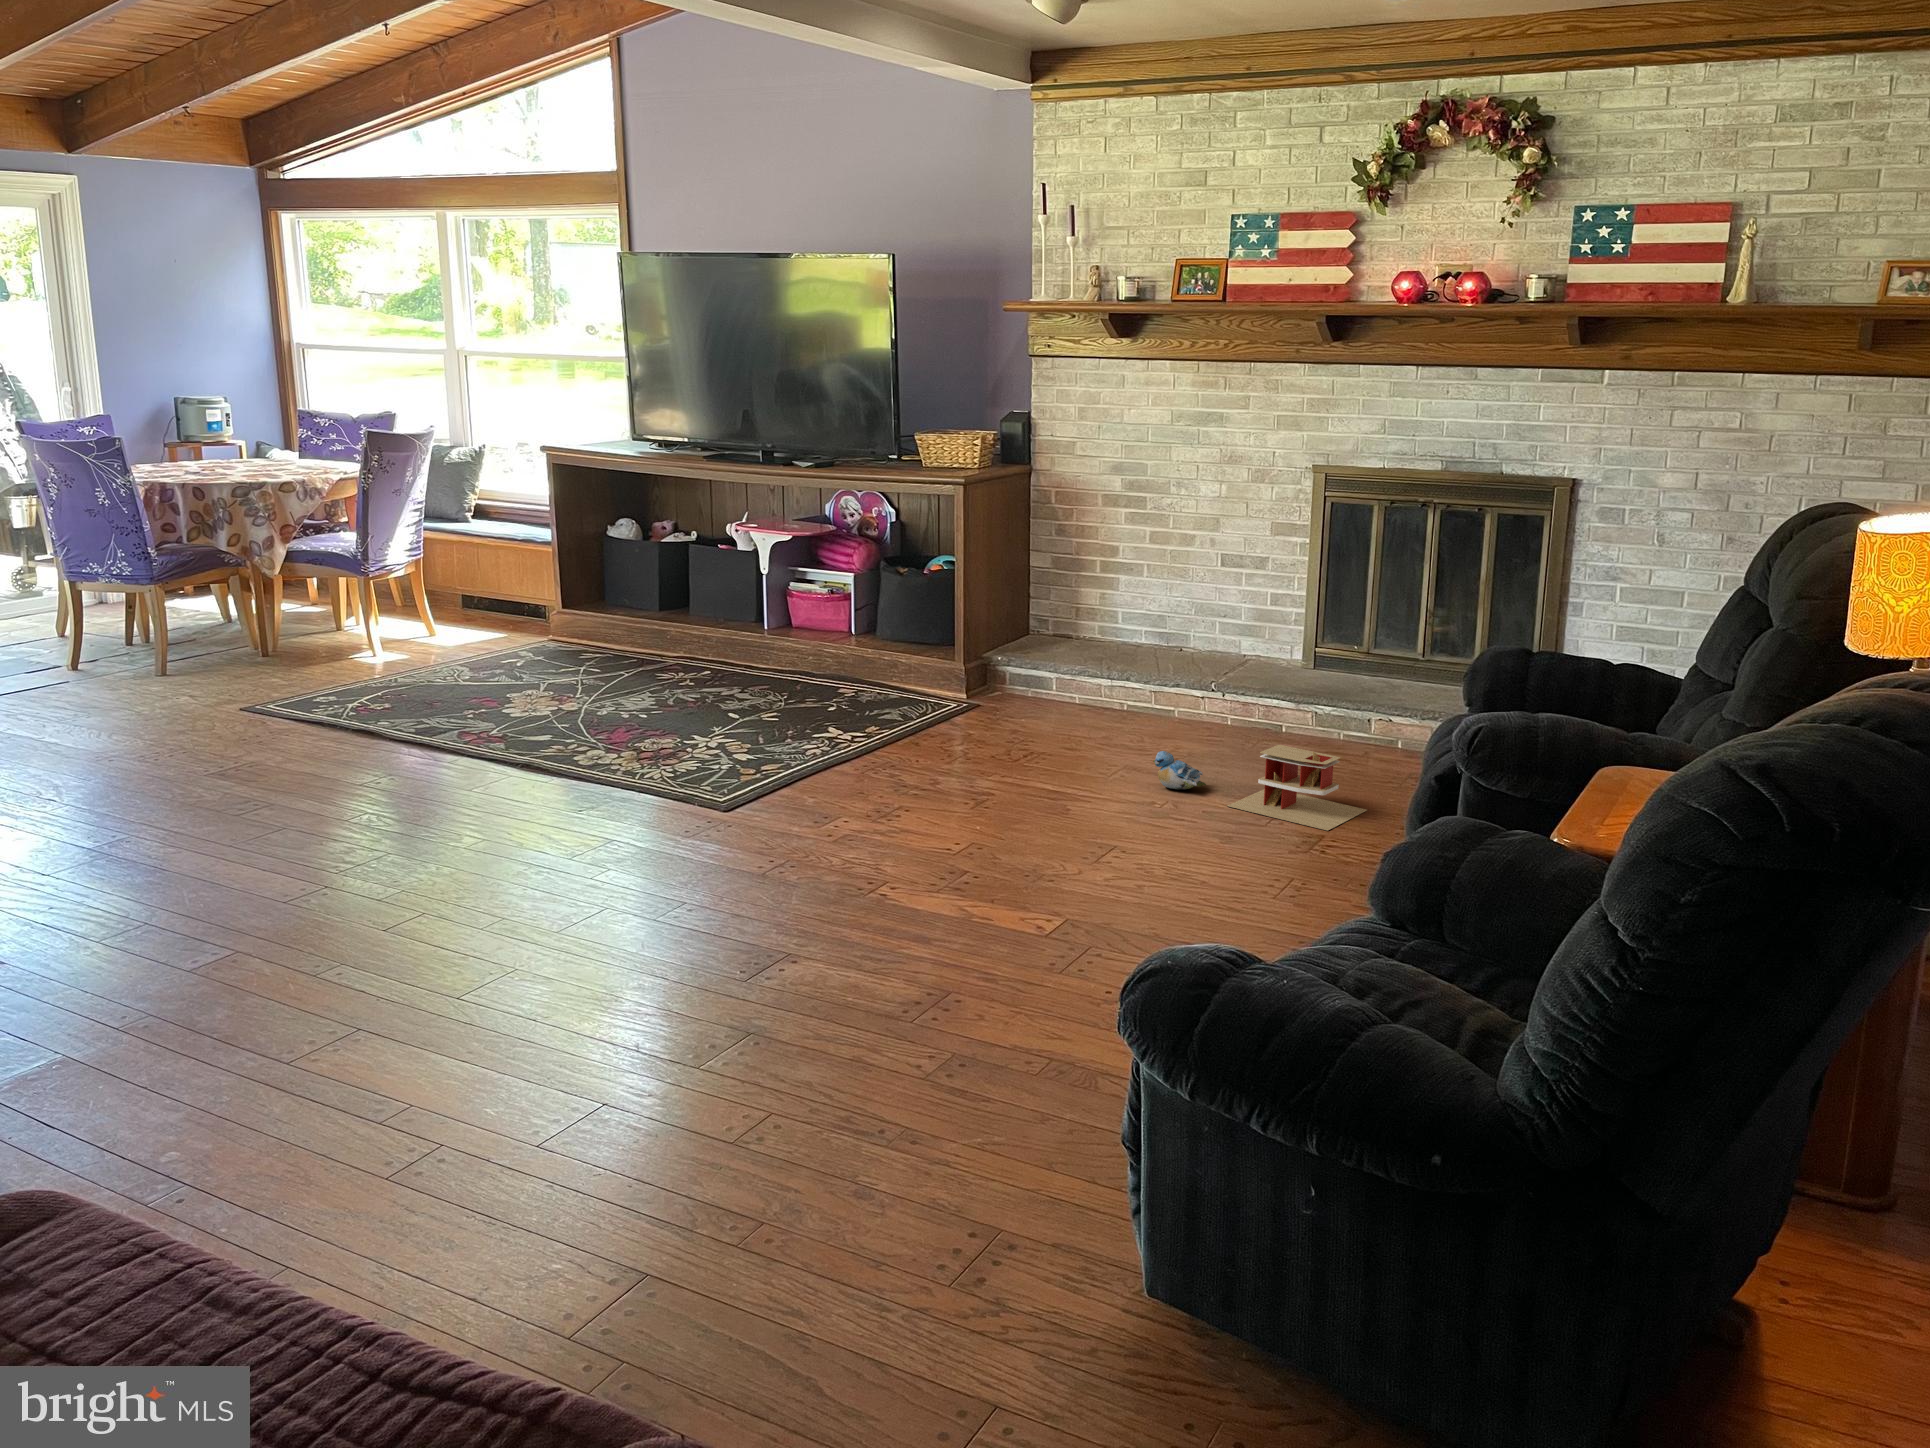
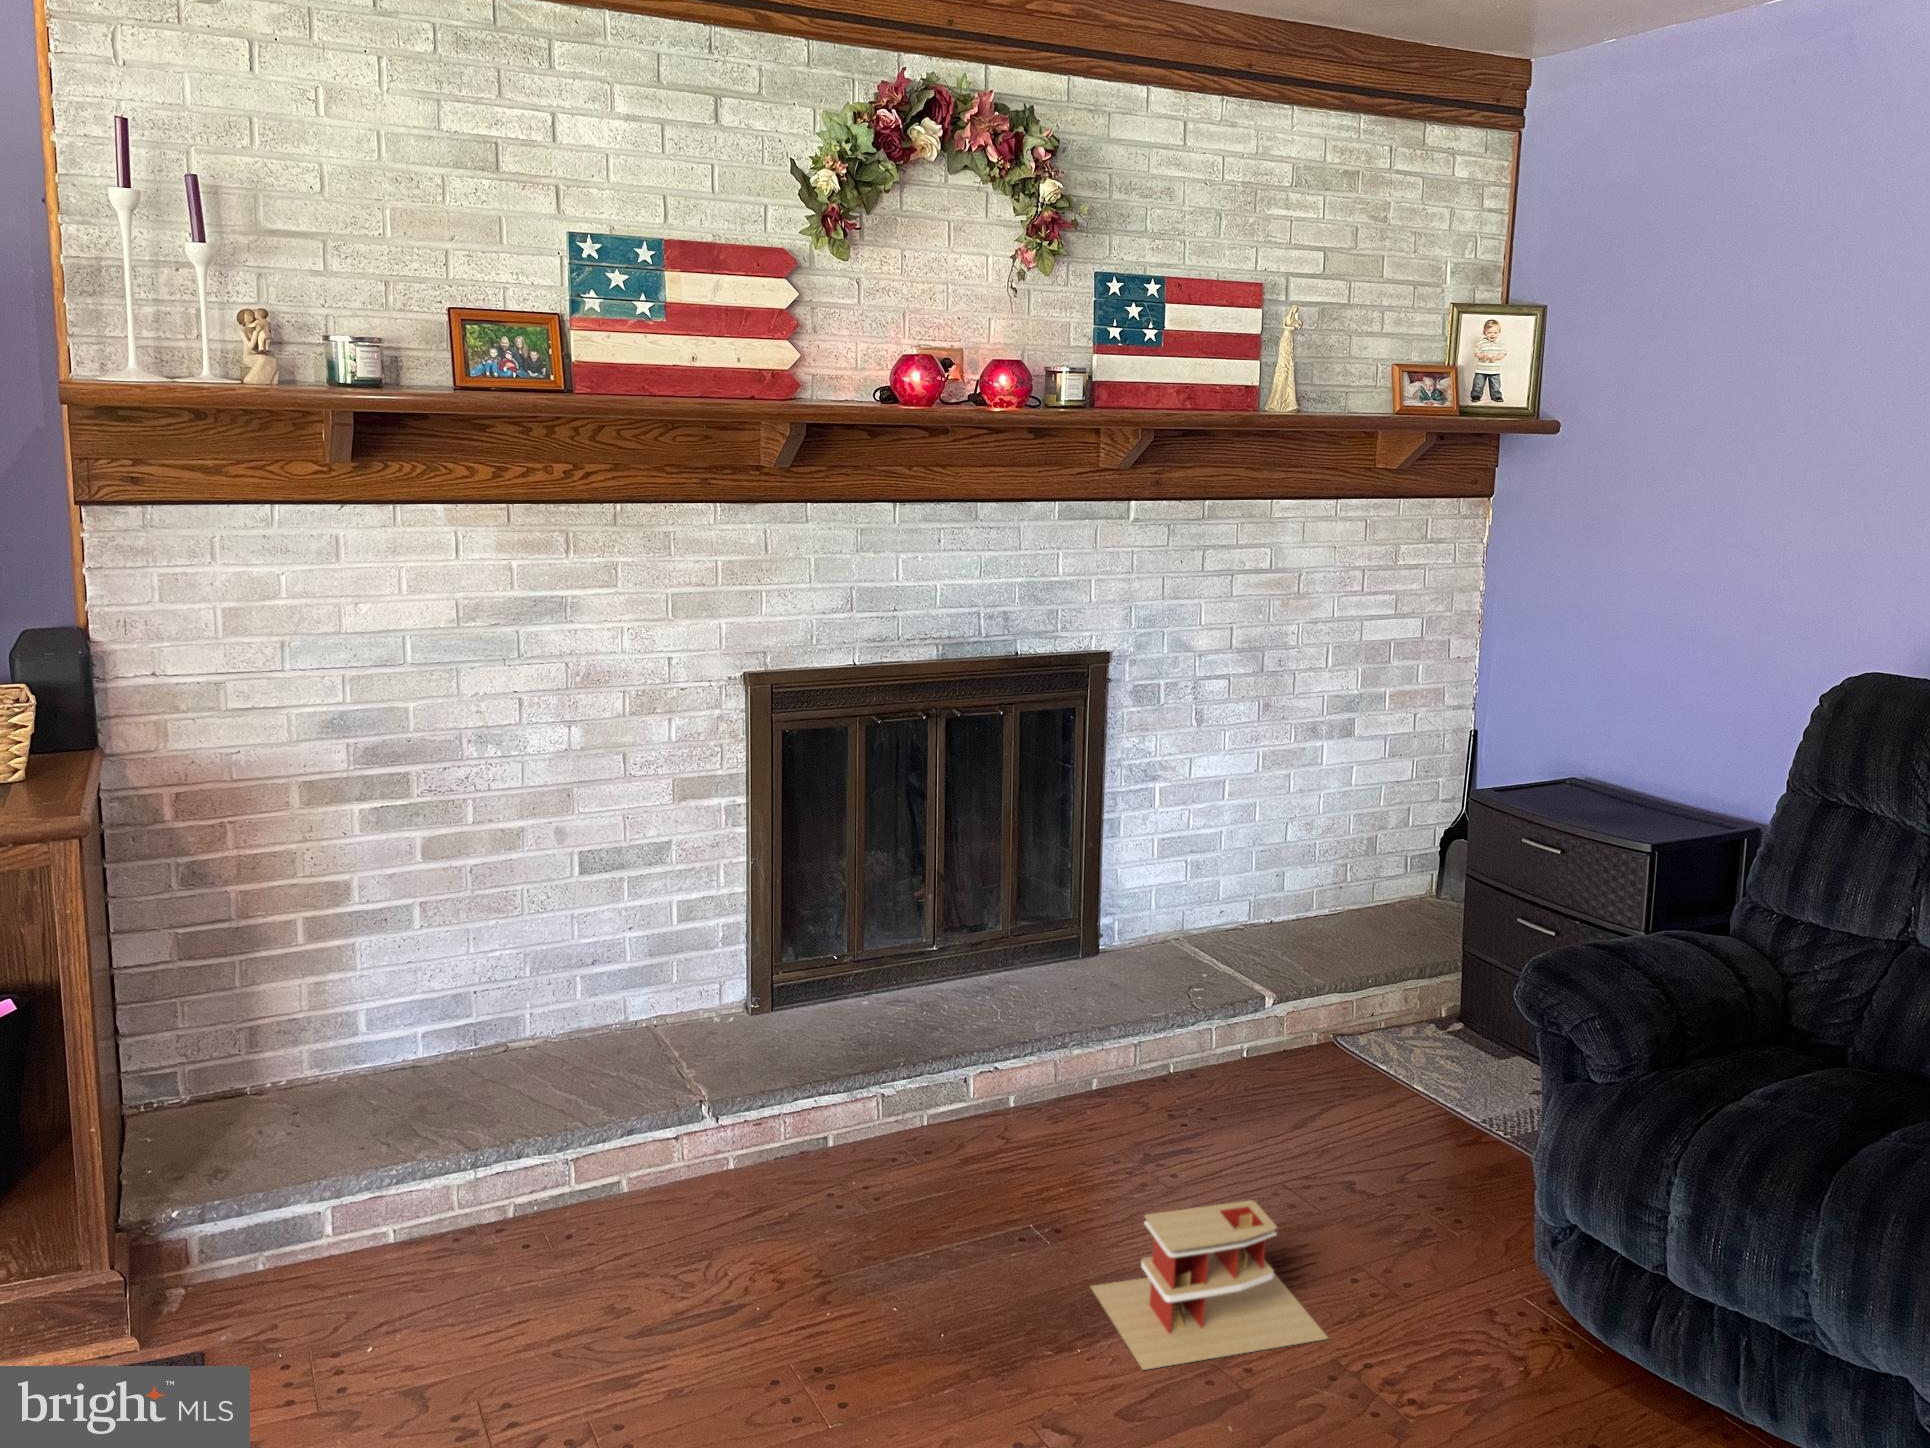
plush toy: present [1153,751,1206,790] -> none [977,1316,1066,1382]

